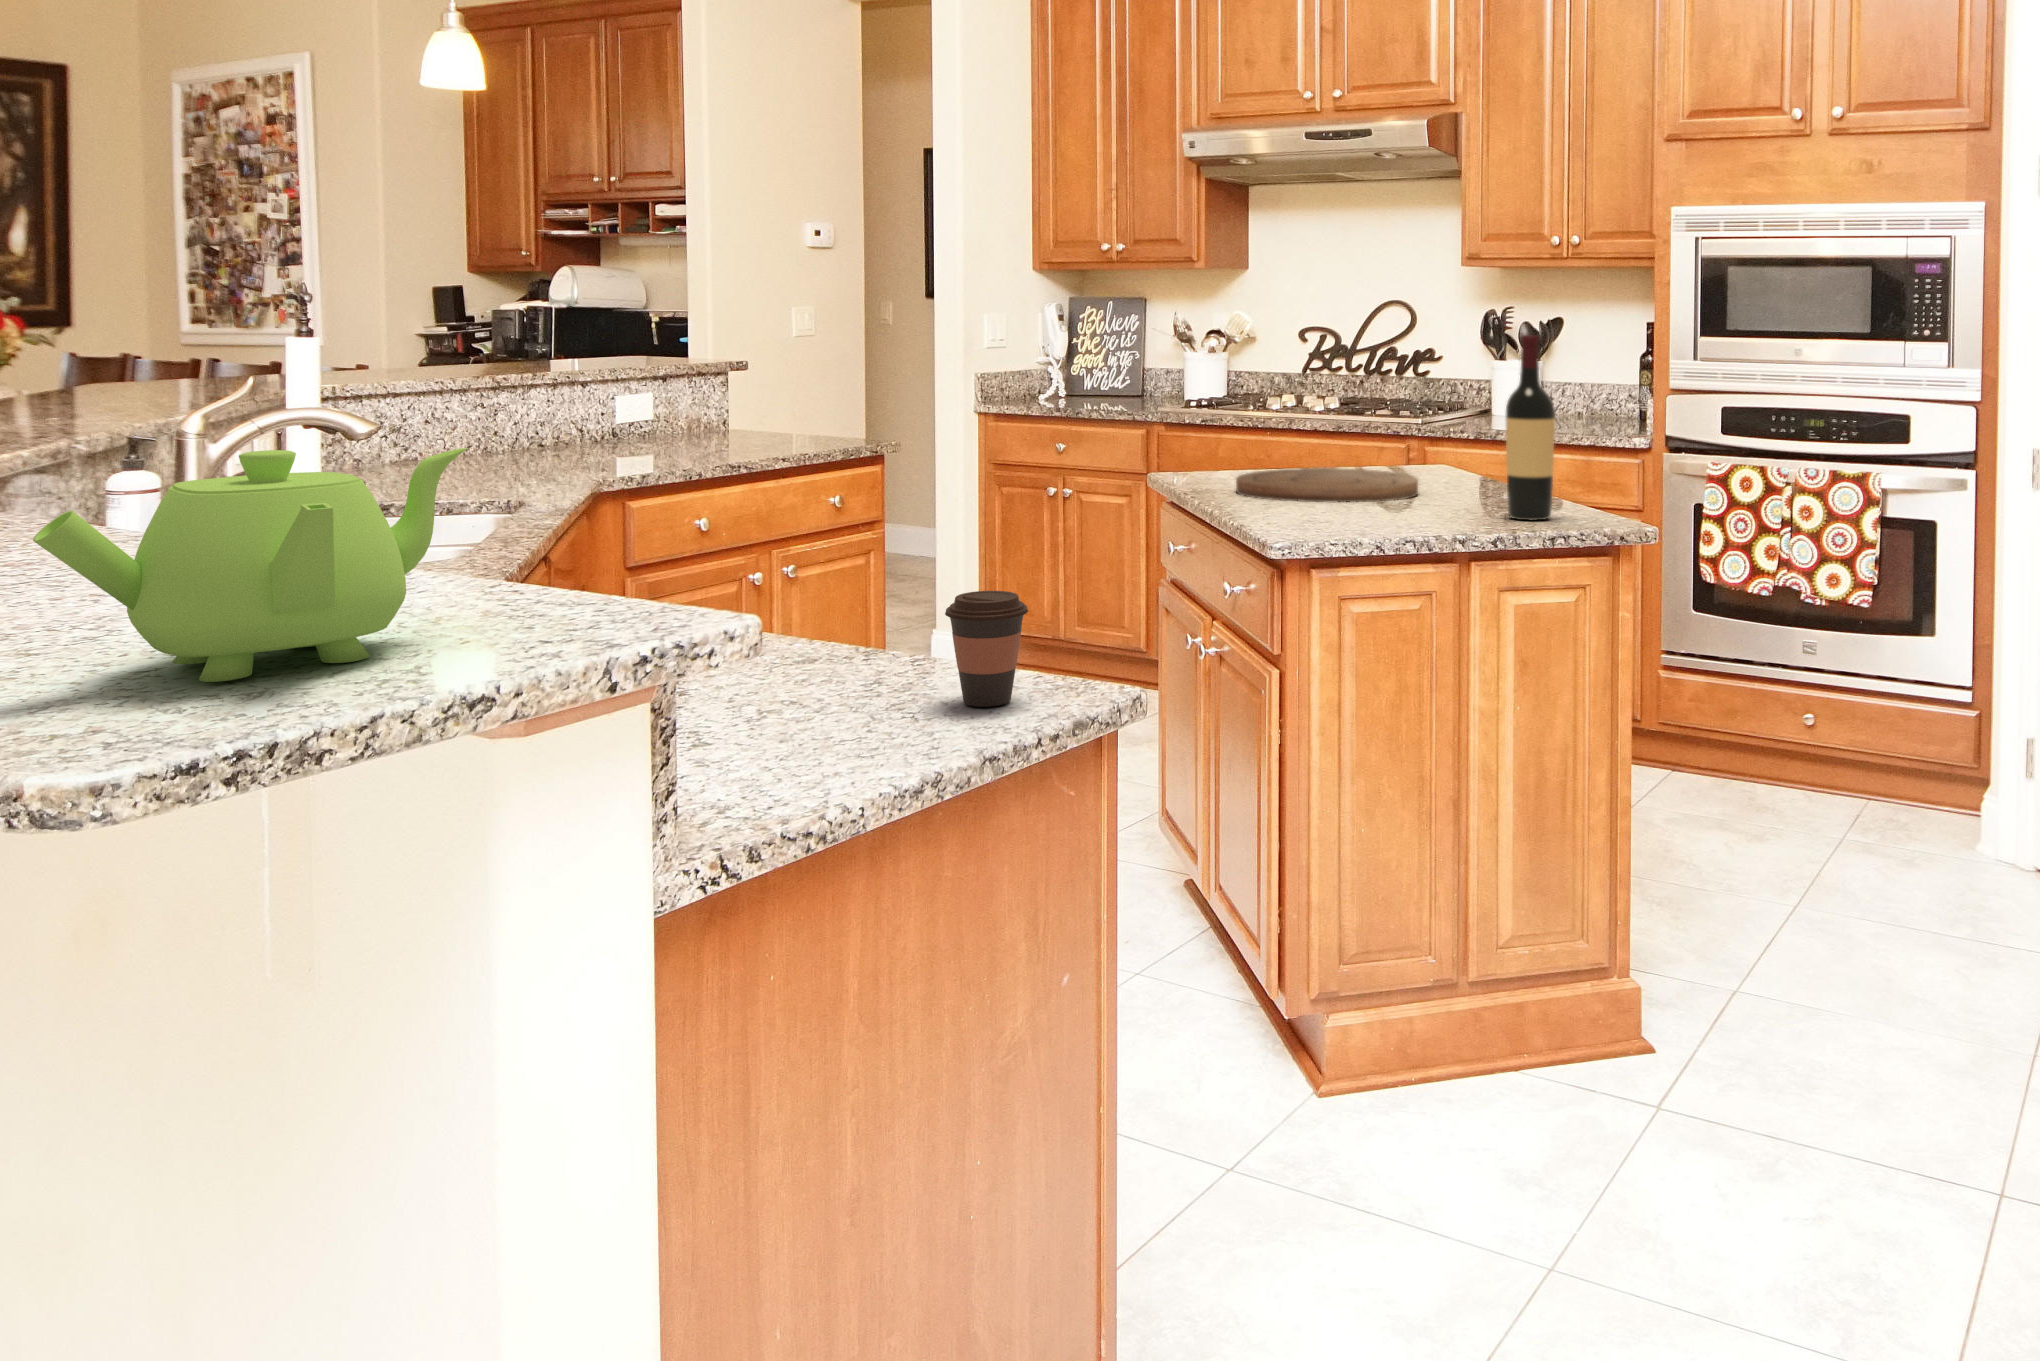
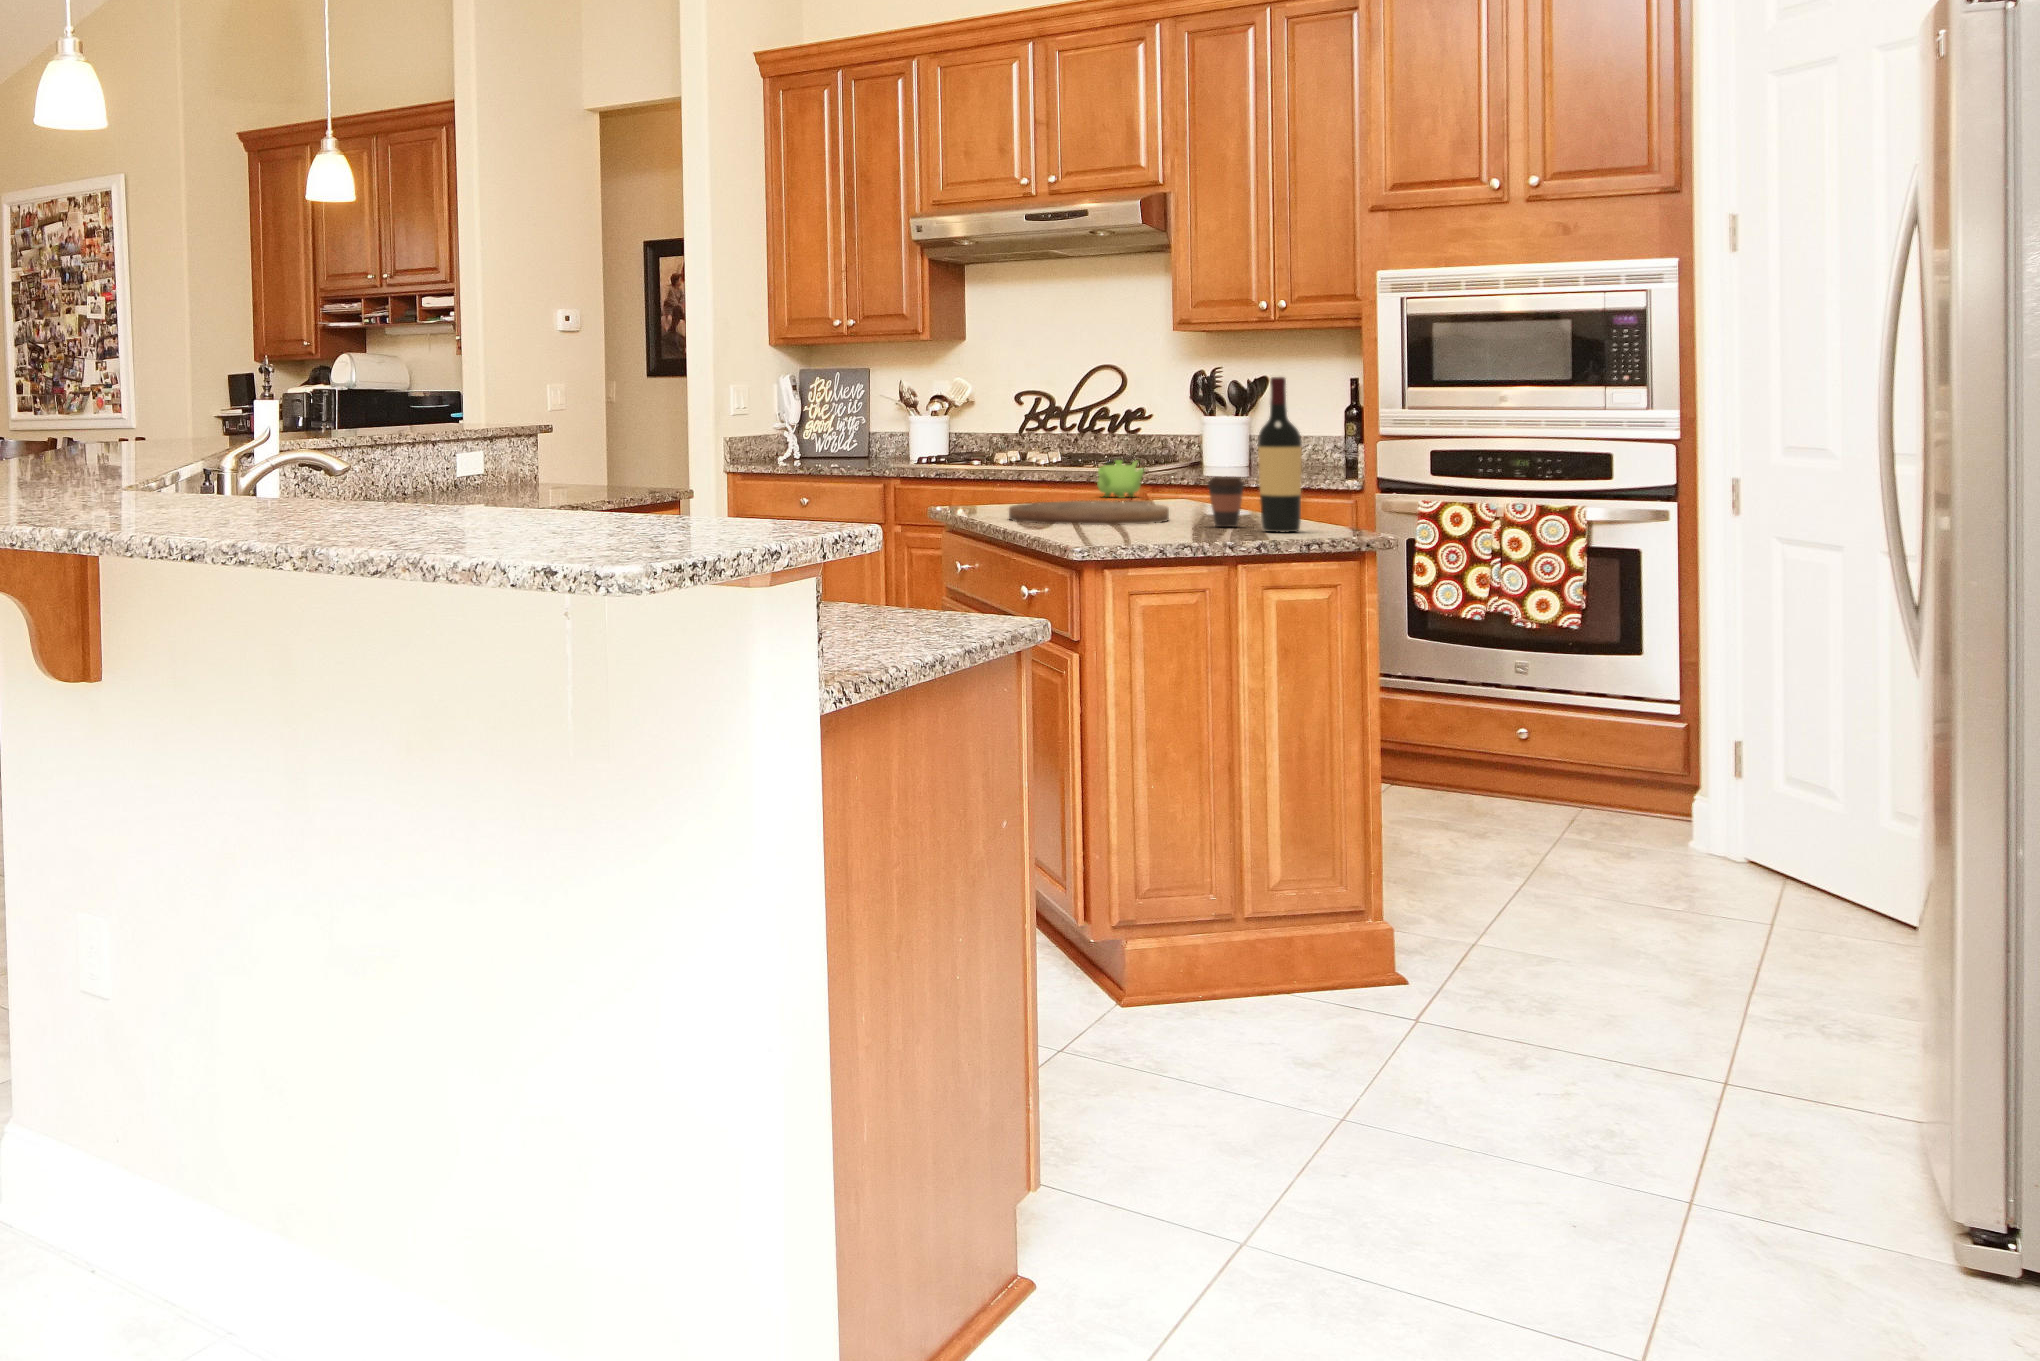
teapot: present [33,448,466,682] -> present [1097,460,1144,498]
coffee cup: present [945,591,1028,707] -> present [1207,477,1245,527]

